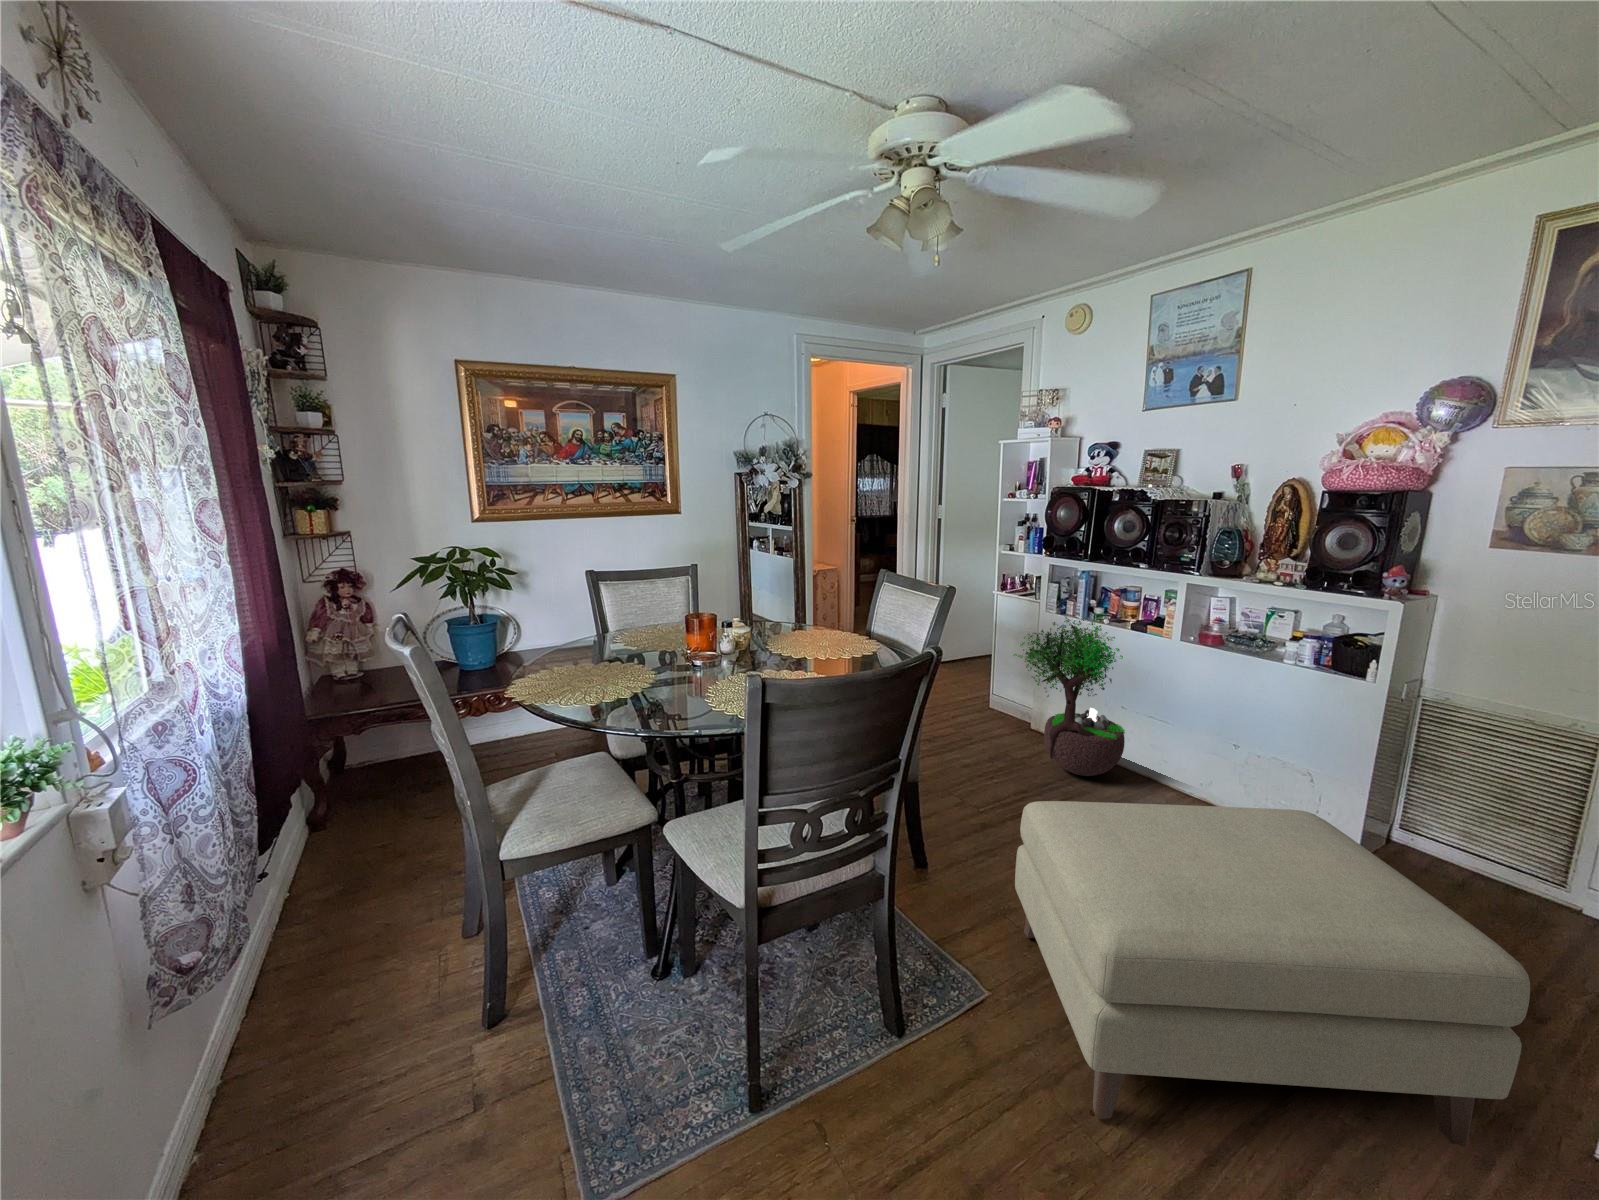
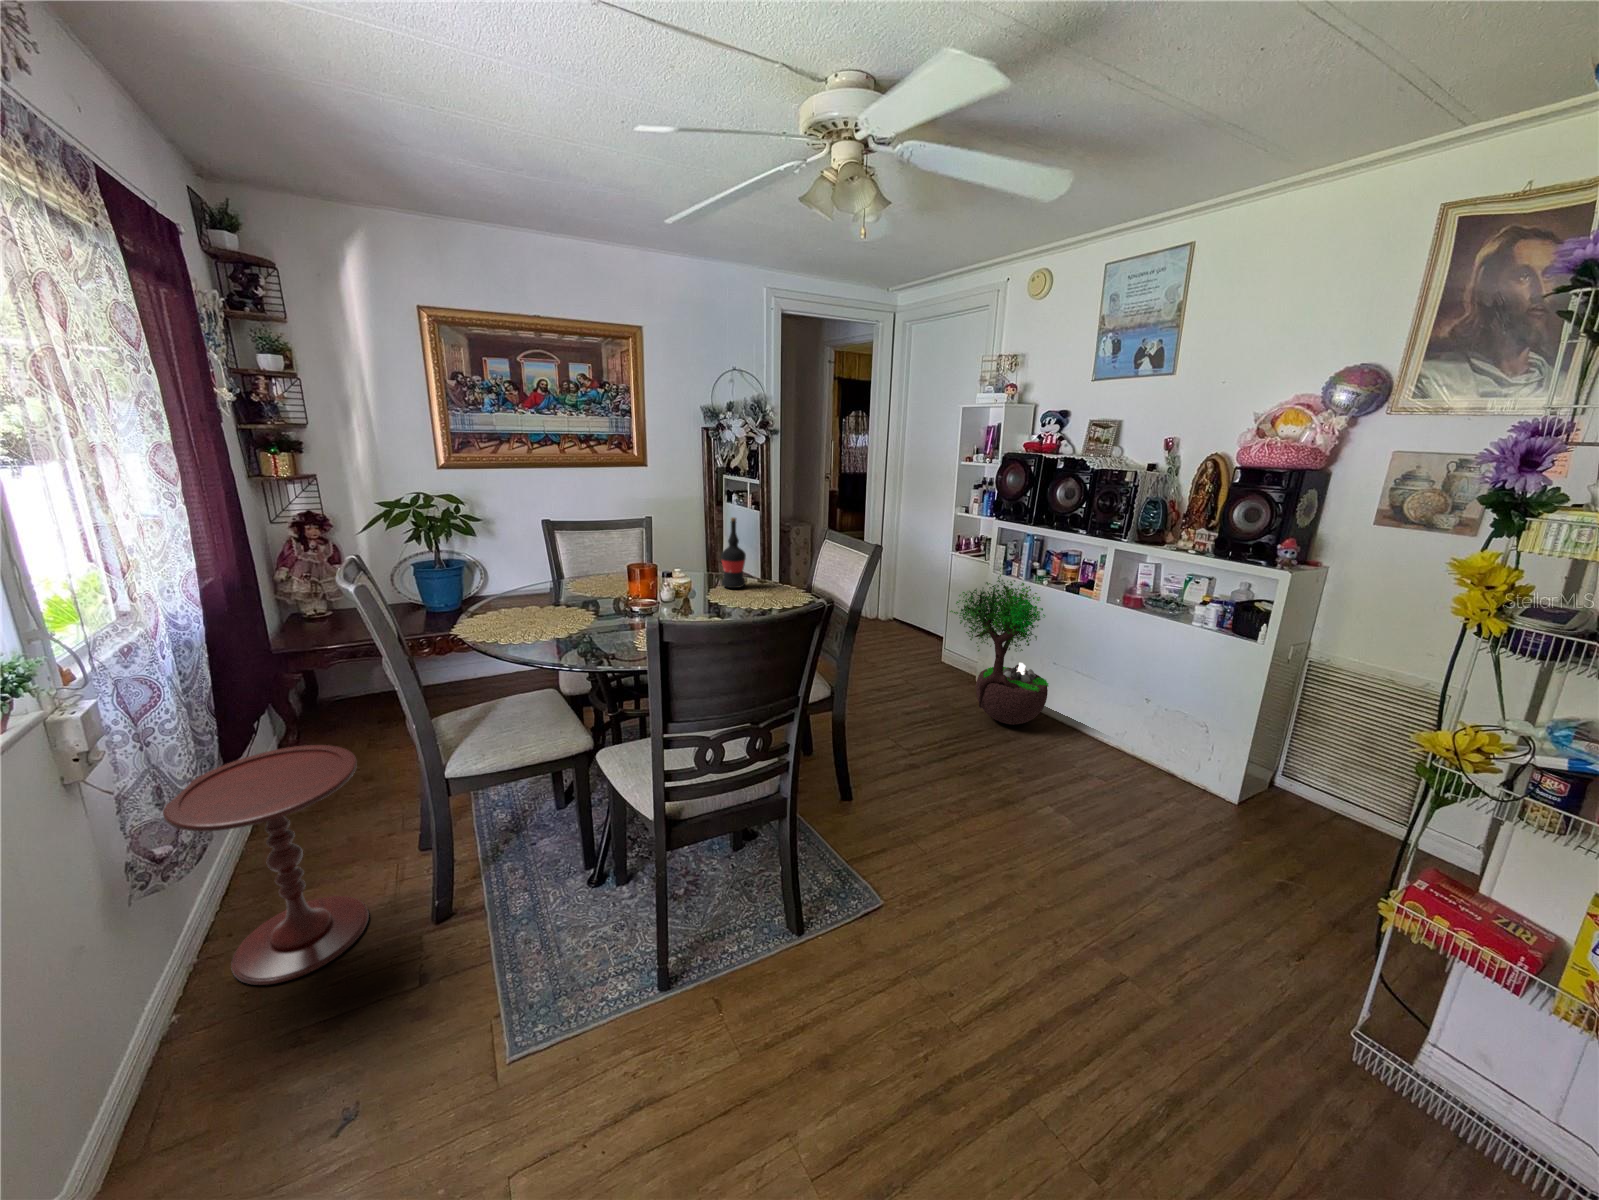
wine bottle: none [774,562,801,637] -> present [721,518,746,588]
ottoman: present [1015,801,1530,1146] -> none [917,741,1311,1027]
side table: none [192,825,410,1113] -> present [163,745,369,985]

